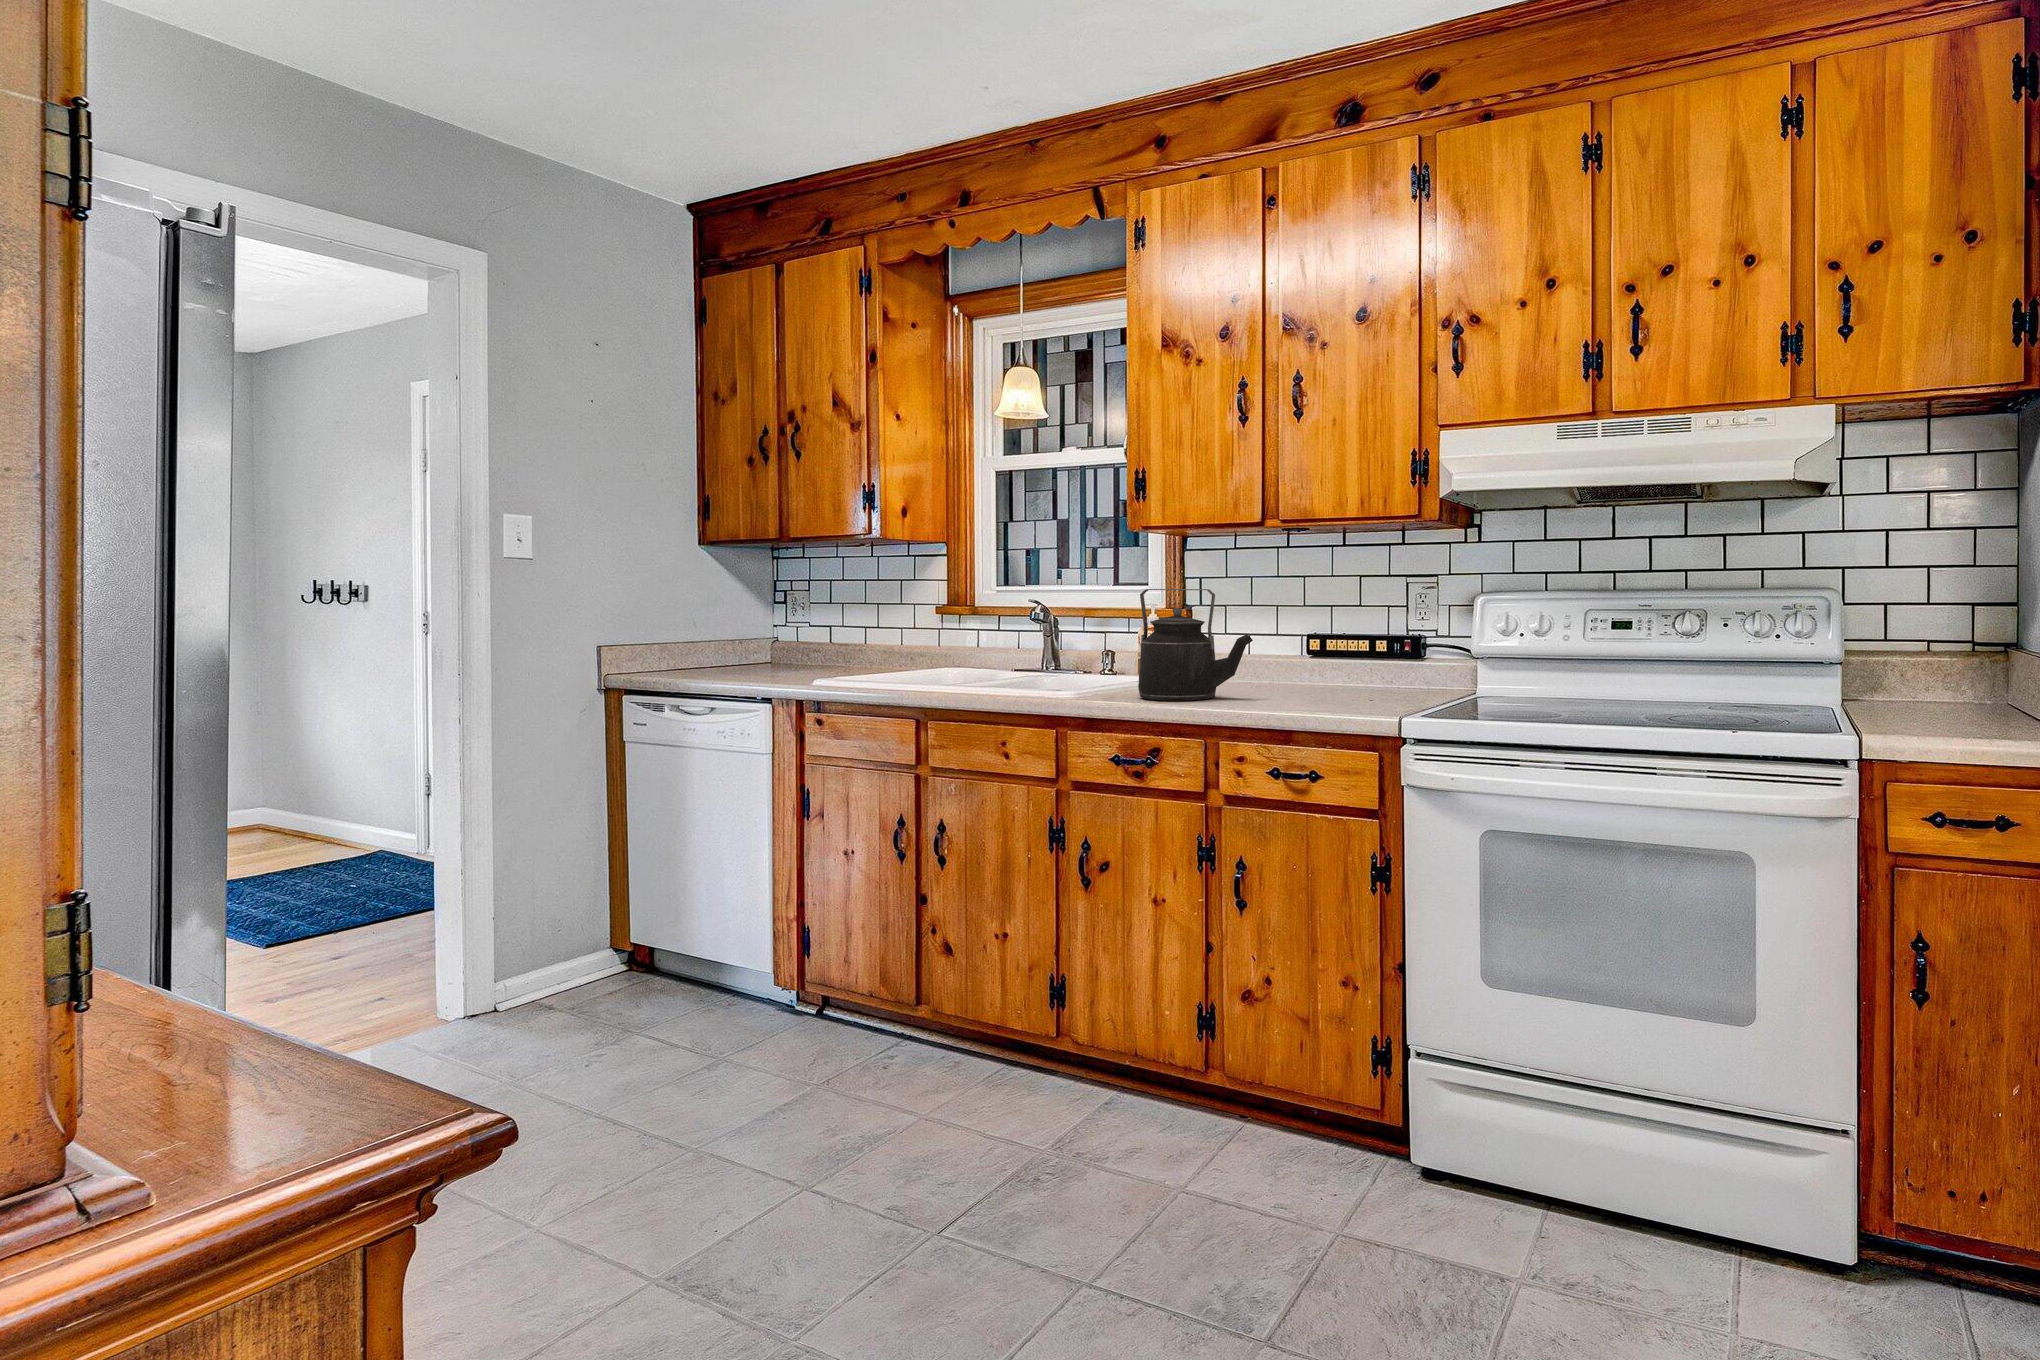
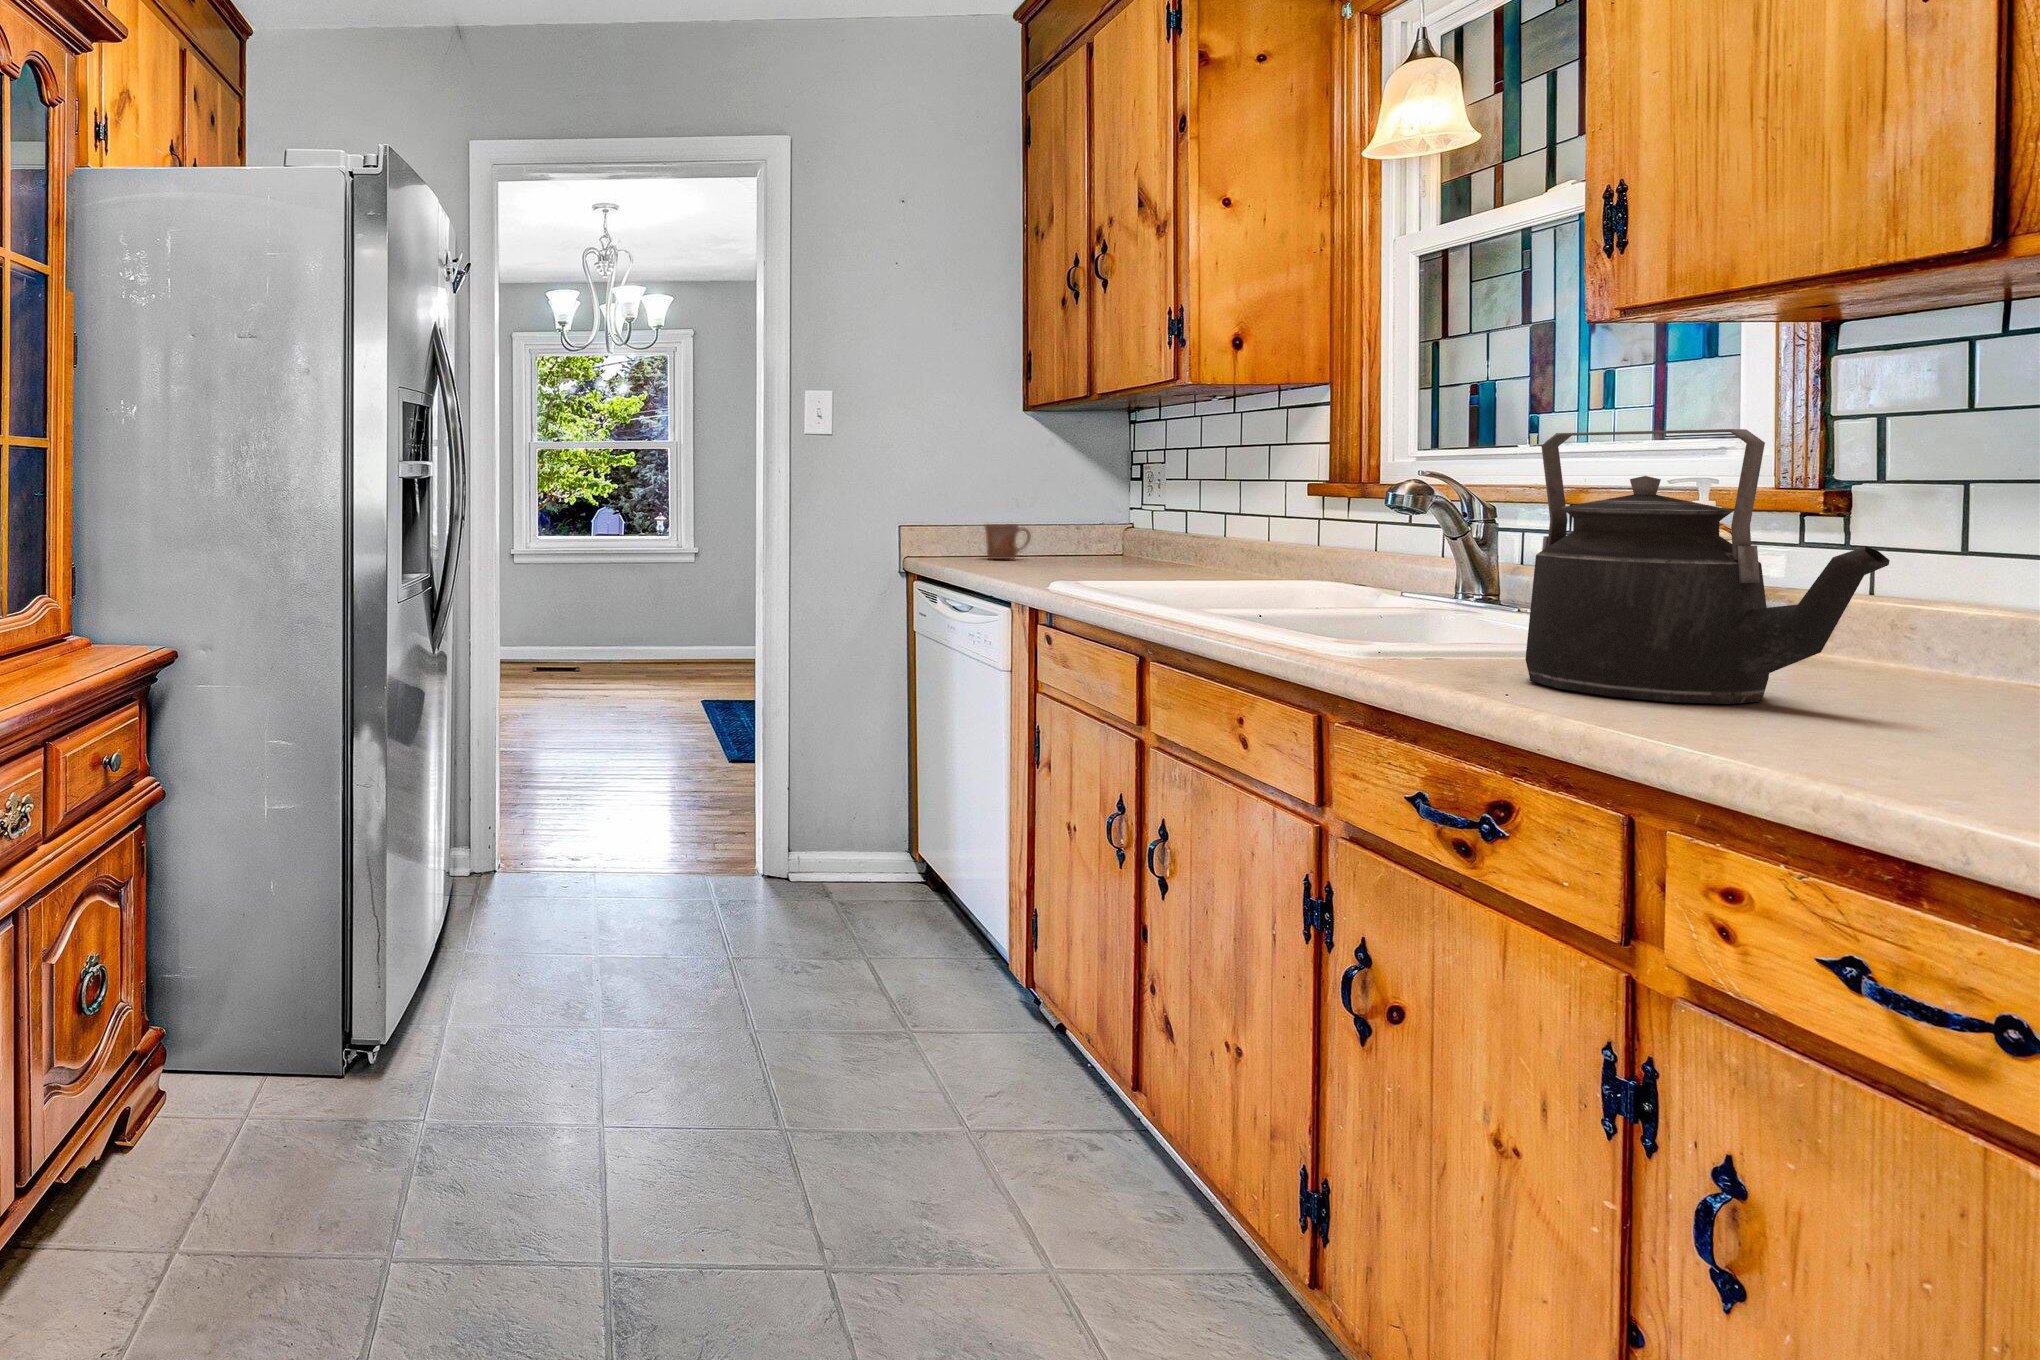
mug: none [683,638,720,666] -> present [984,524,1031,559]

